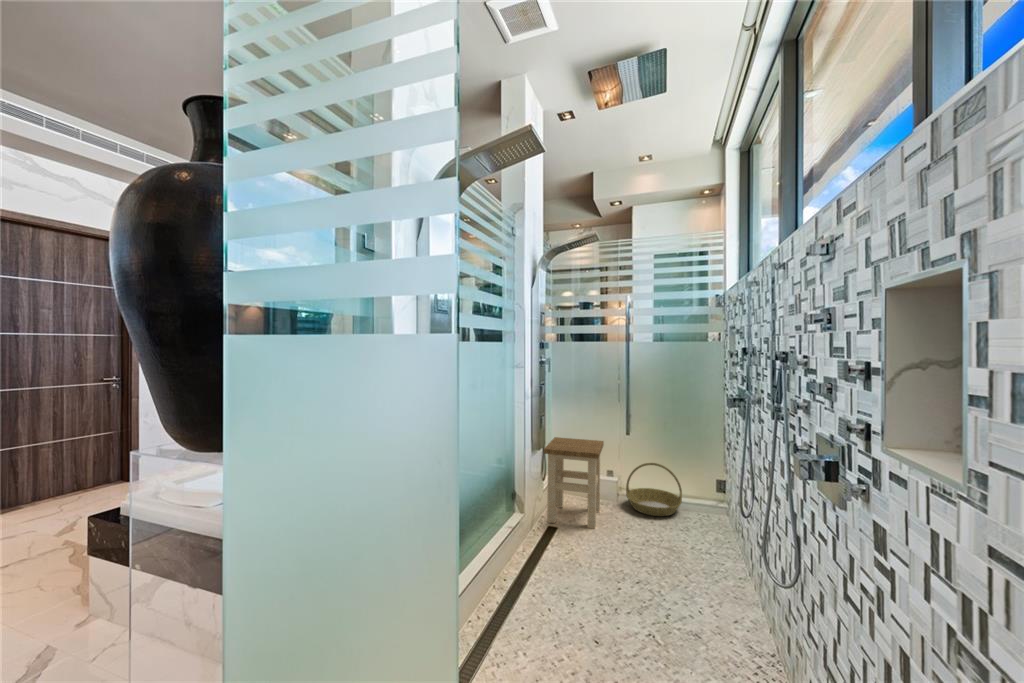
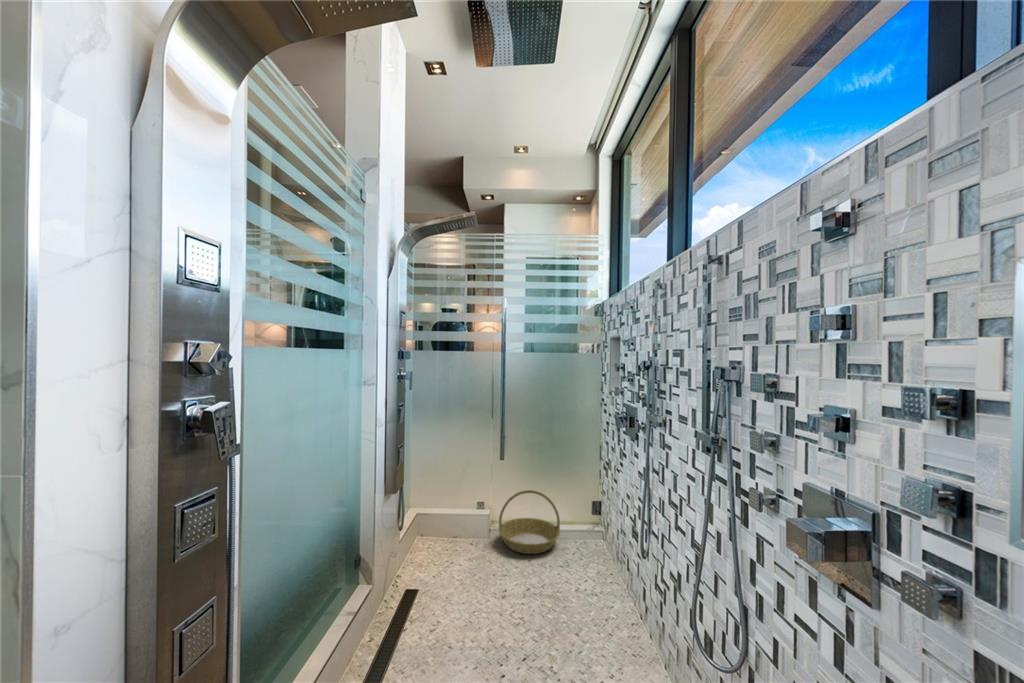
stool: present [544,437,604,529] -> none [401,470,475,587]

